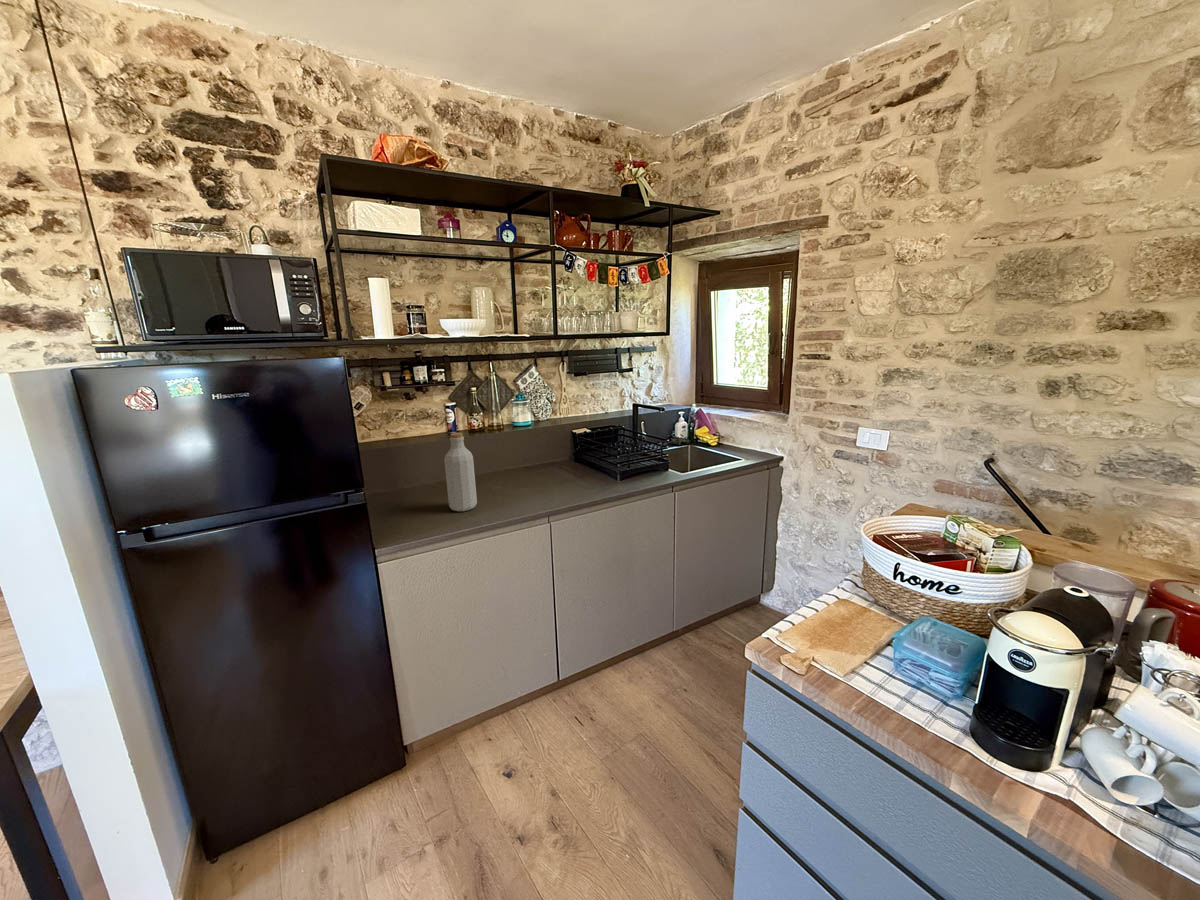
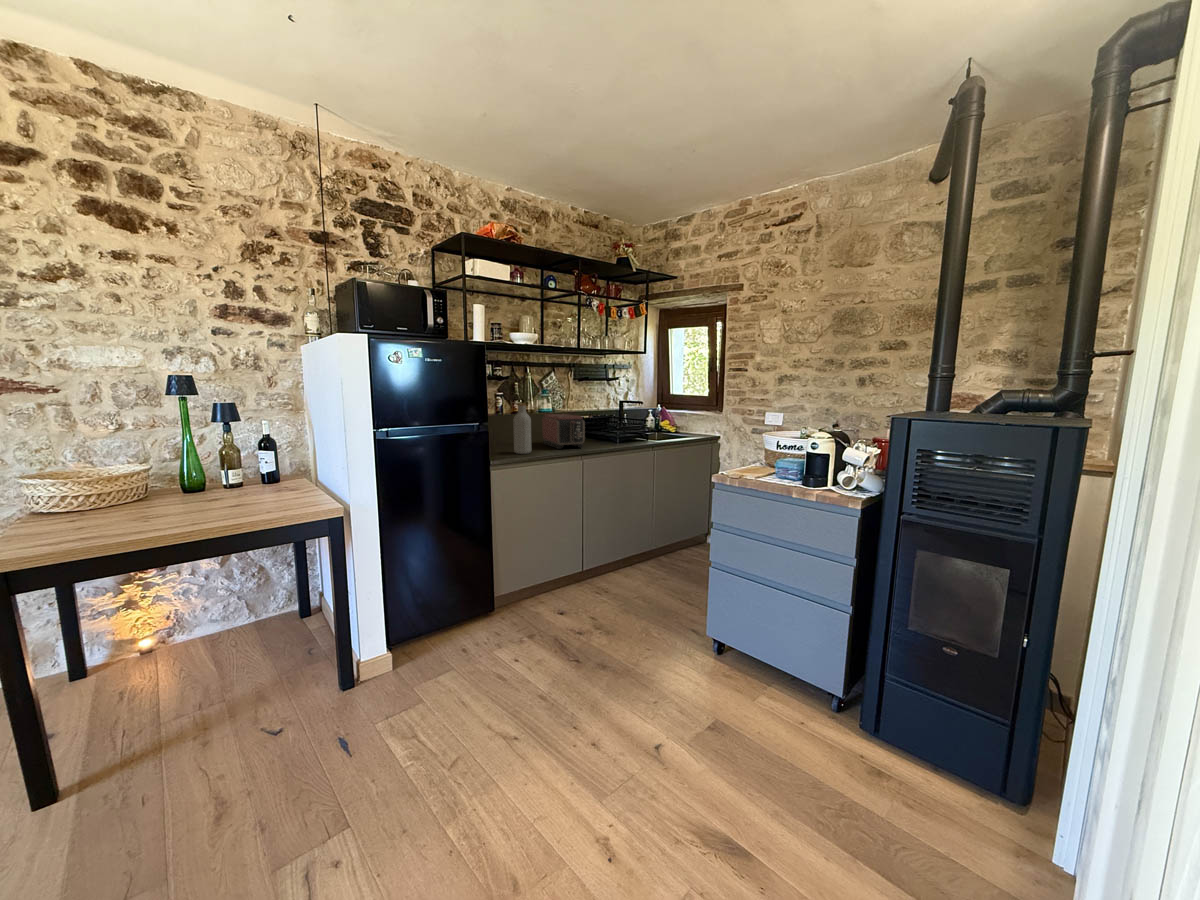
toaster: none [510,432,566,495] -> present [542,414,585,449]

